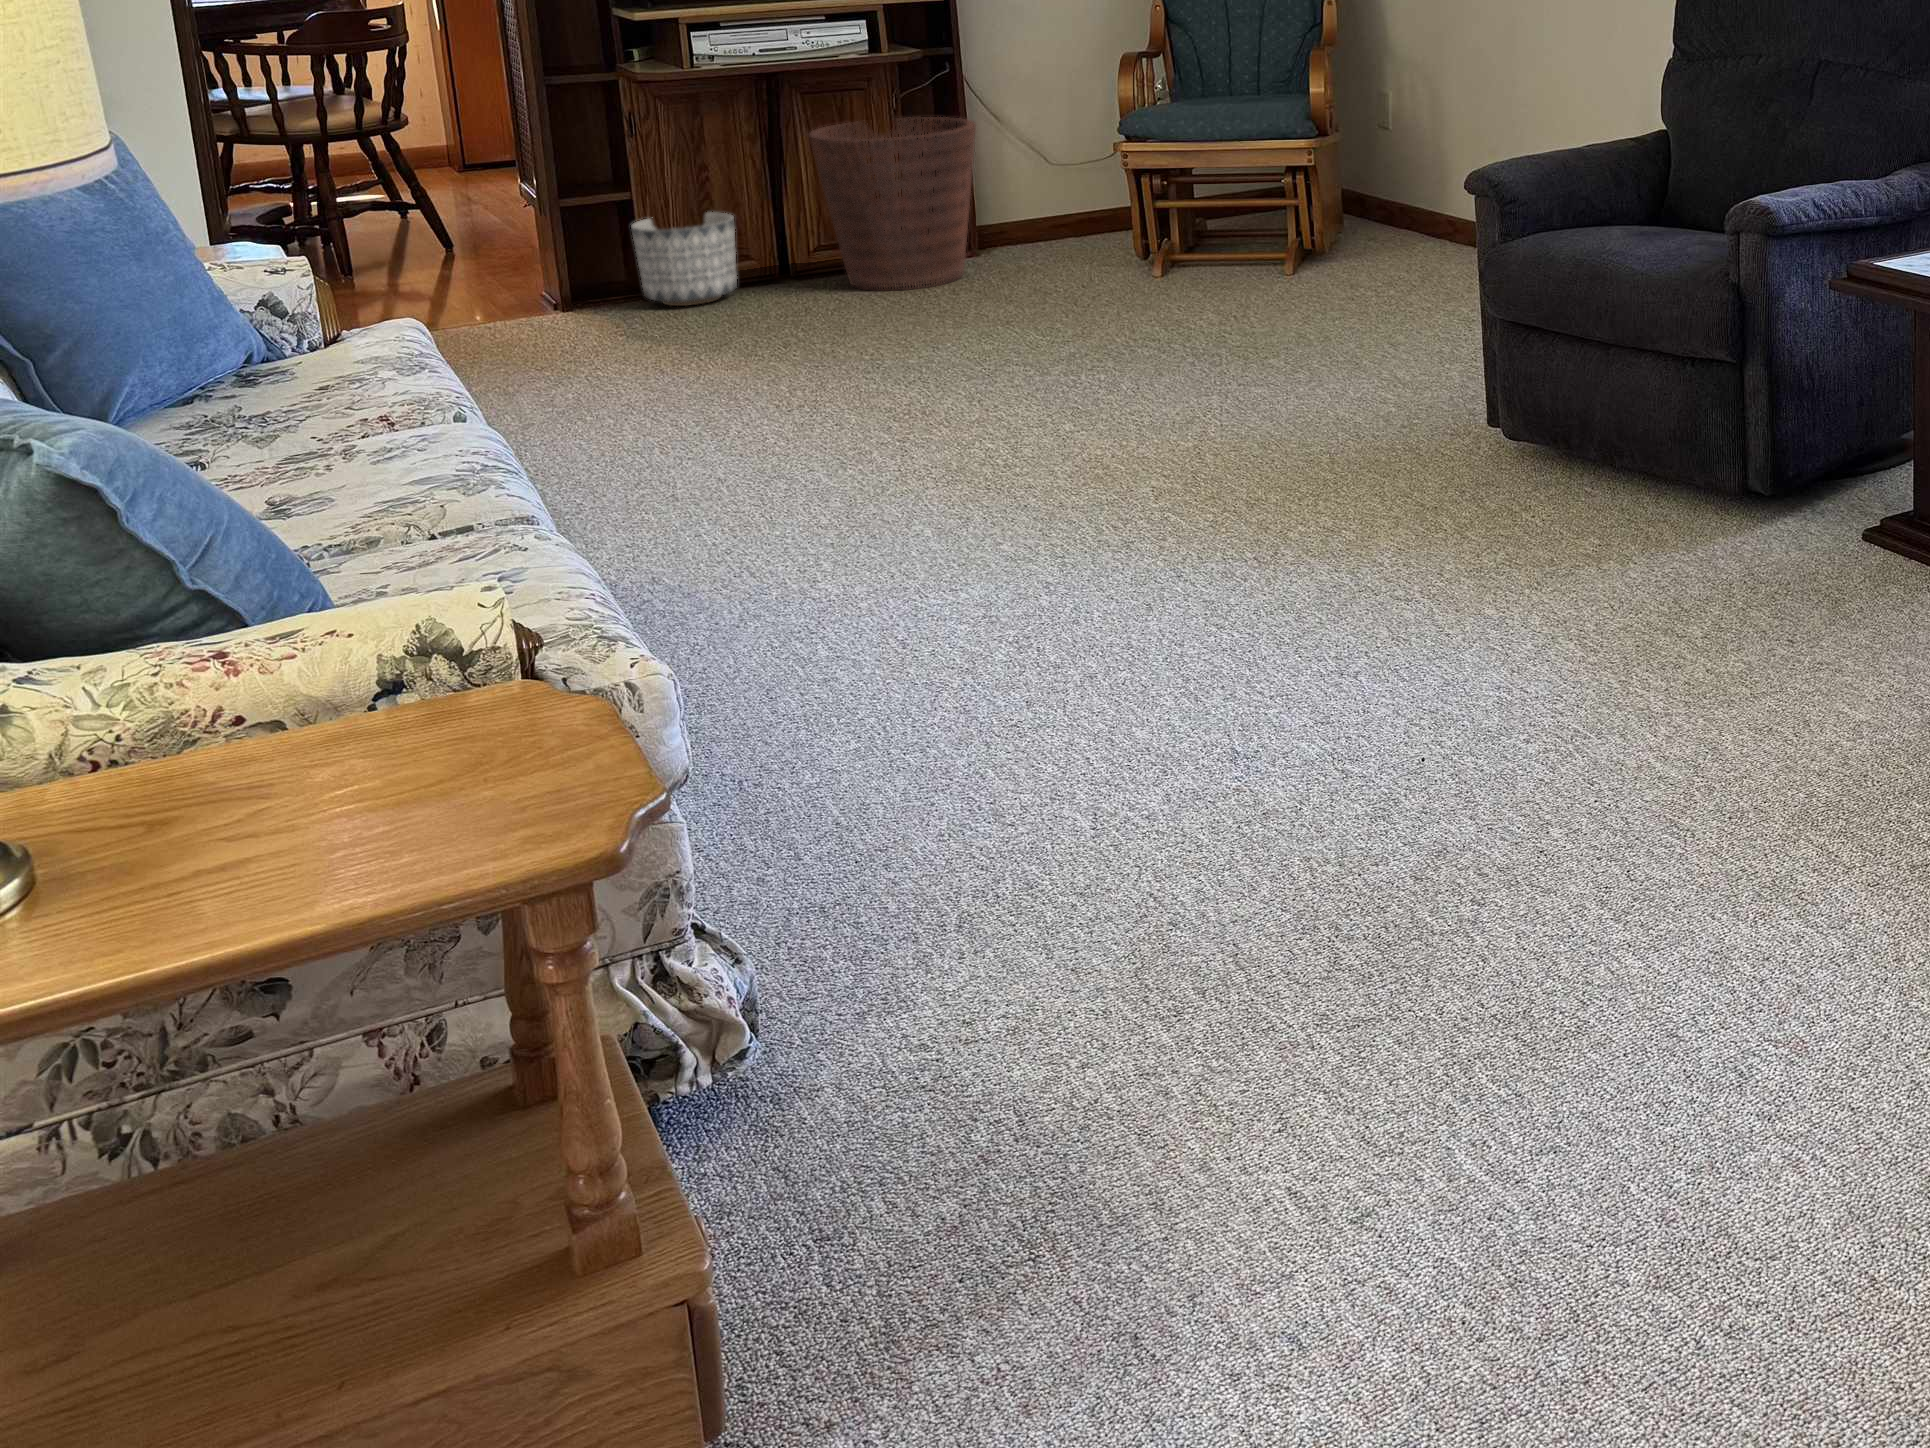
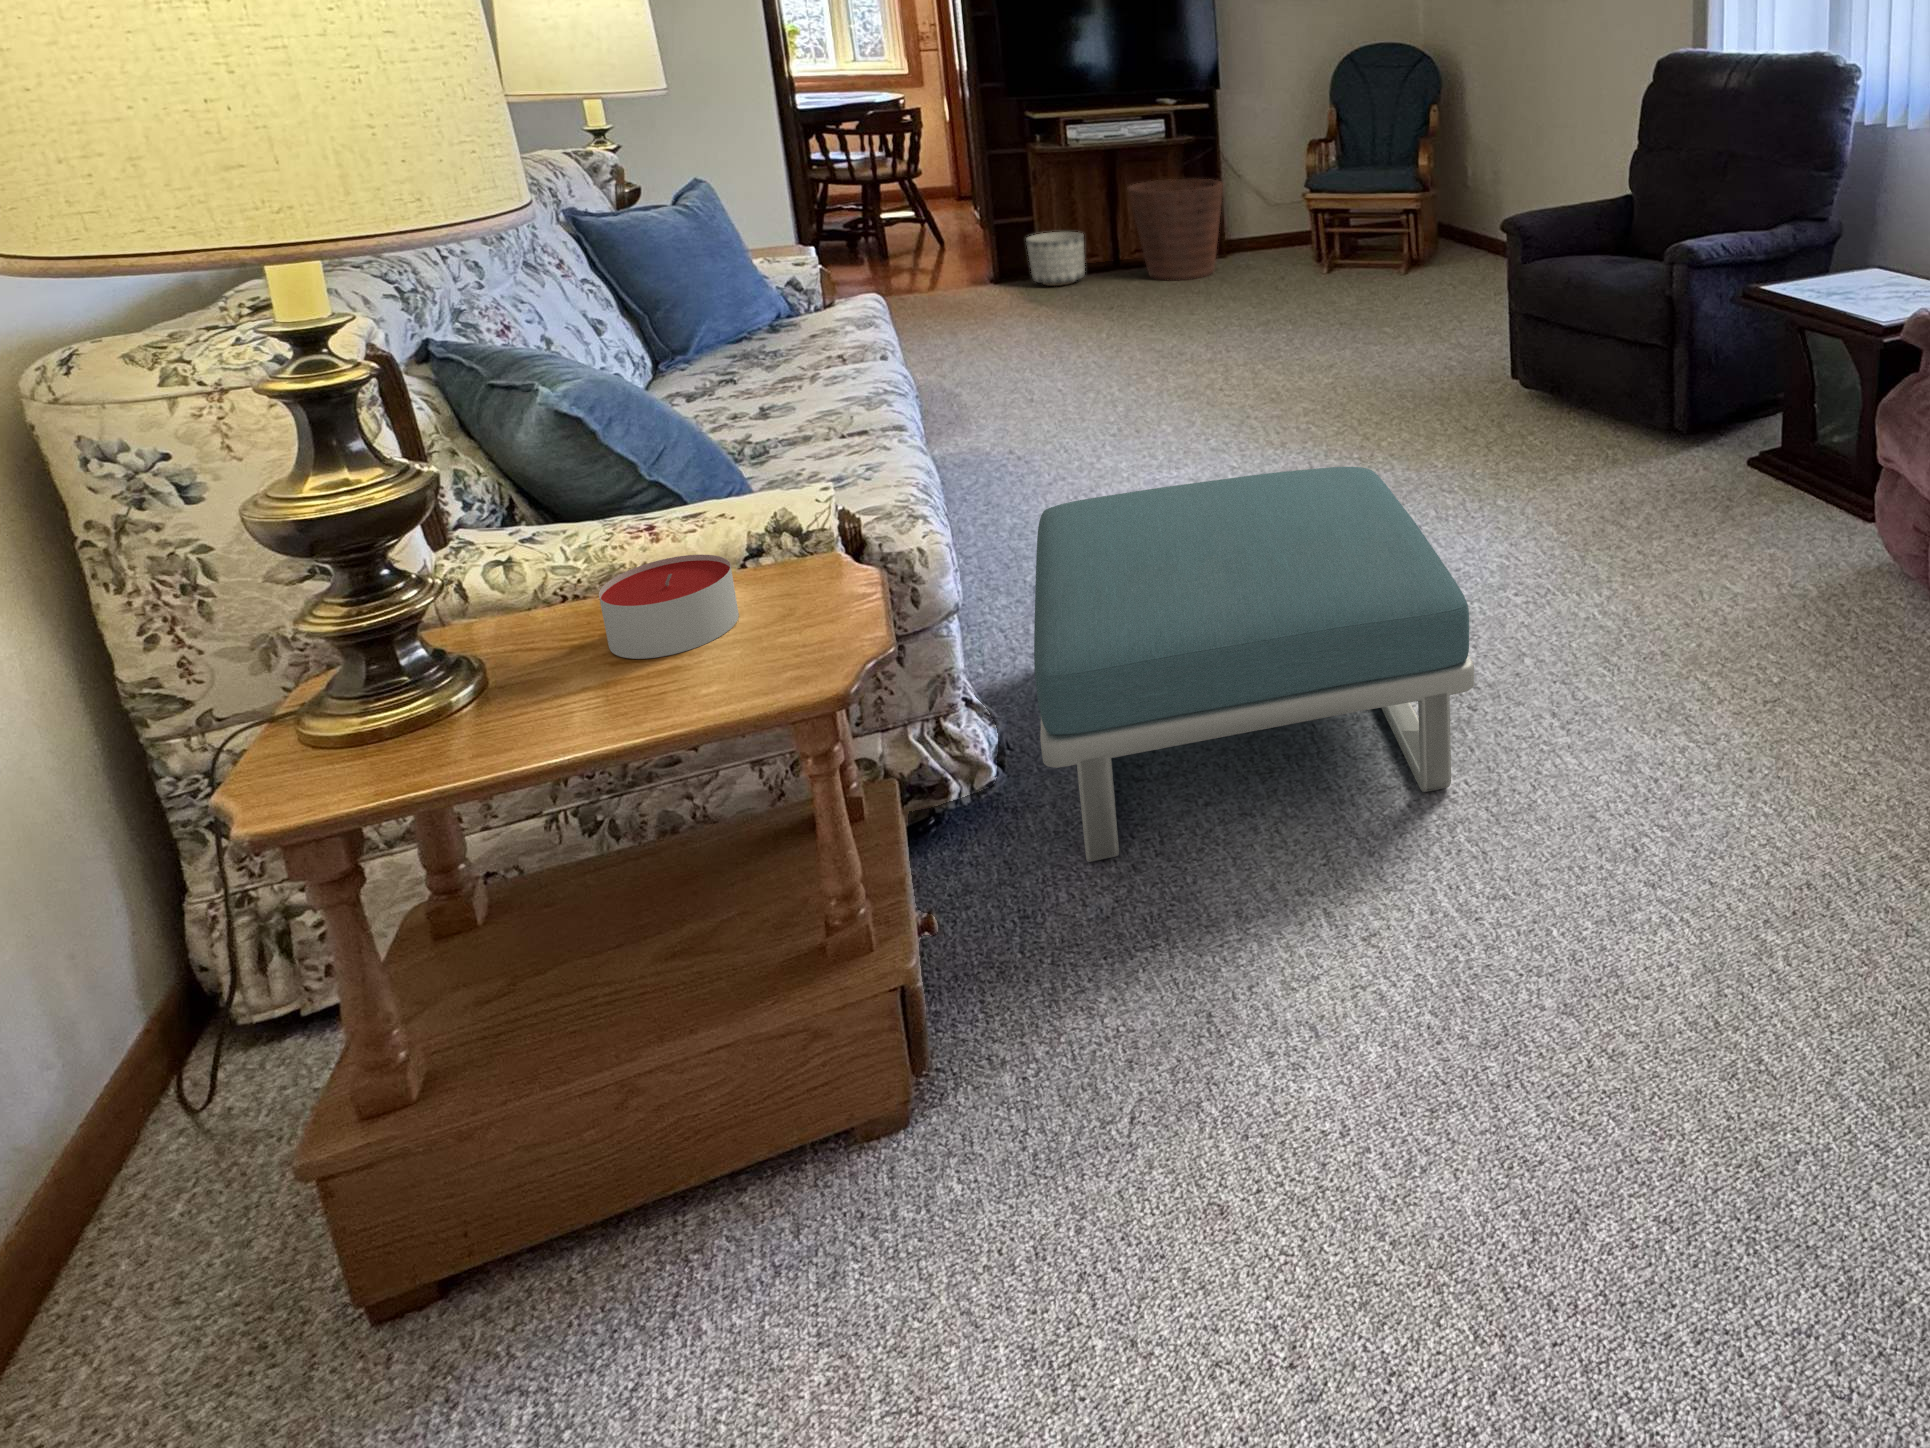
footstool: none [775,550,1490,1156] -> present [1034,467,1474,862]
candle: none [196,677,406,829] -> present [599,555,739,659]

